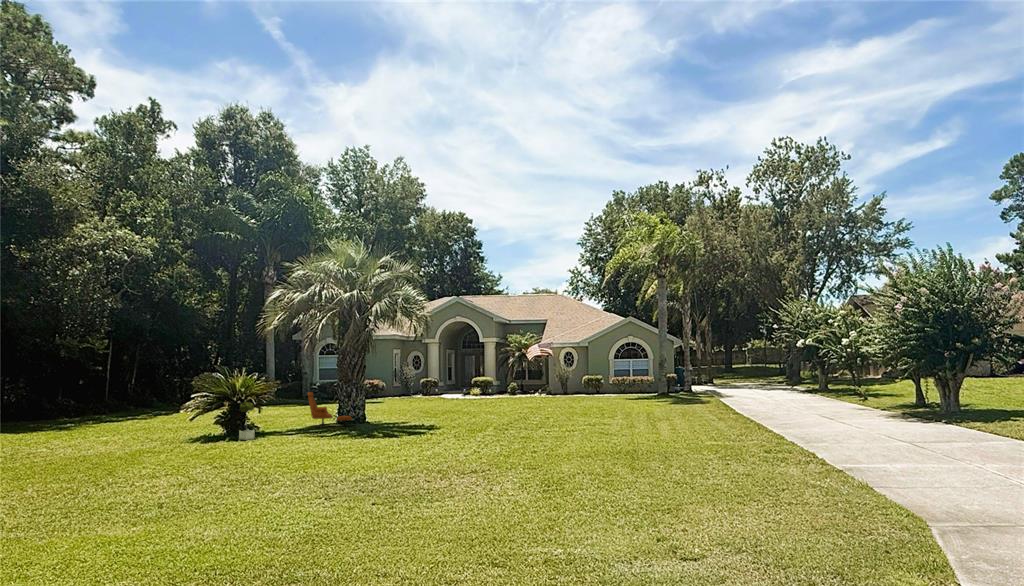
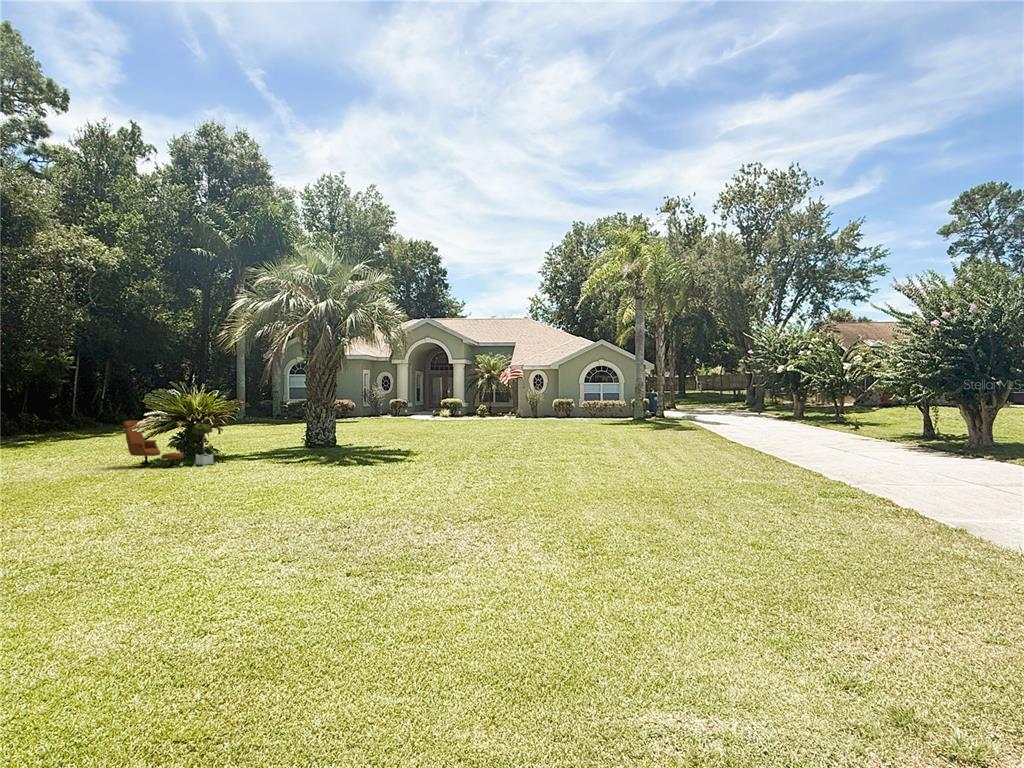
lounge chair: present [308,392,352,427] -> present [124,420,184,468]

